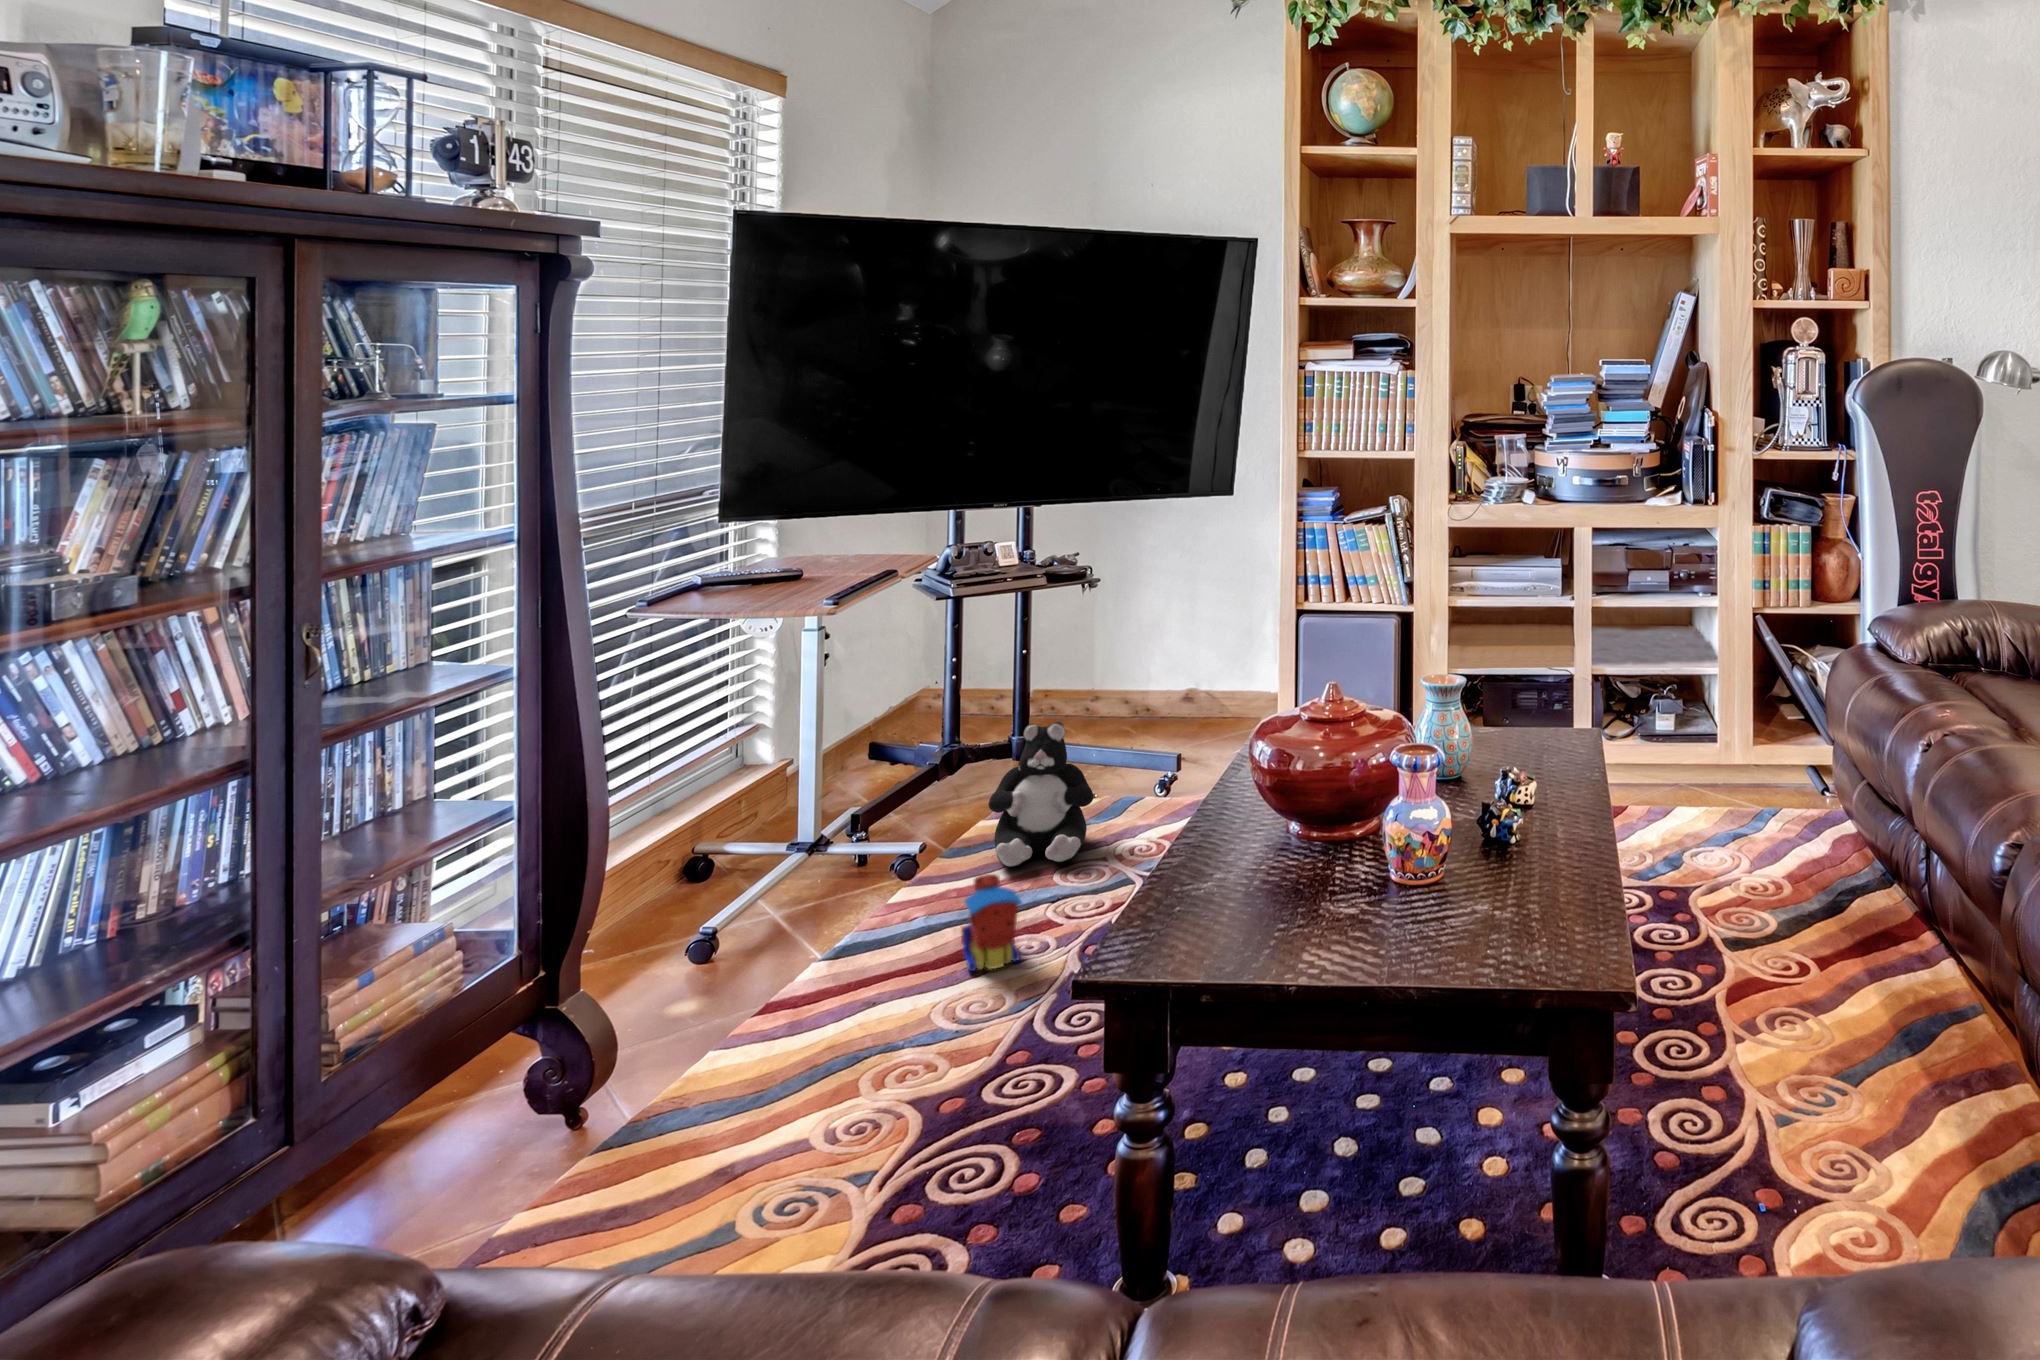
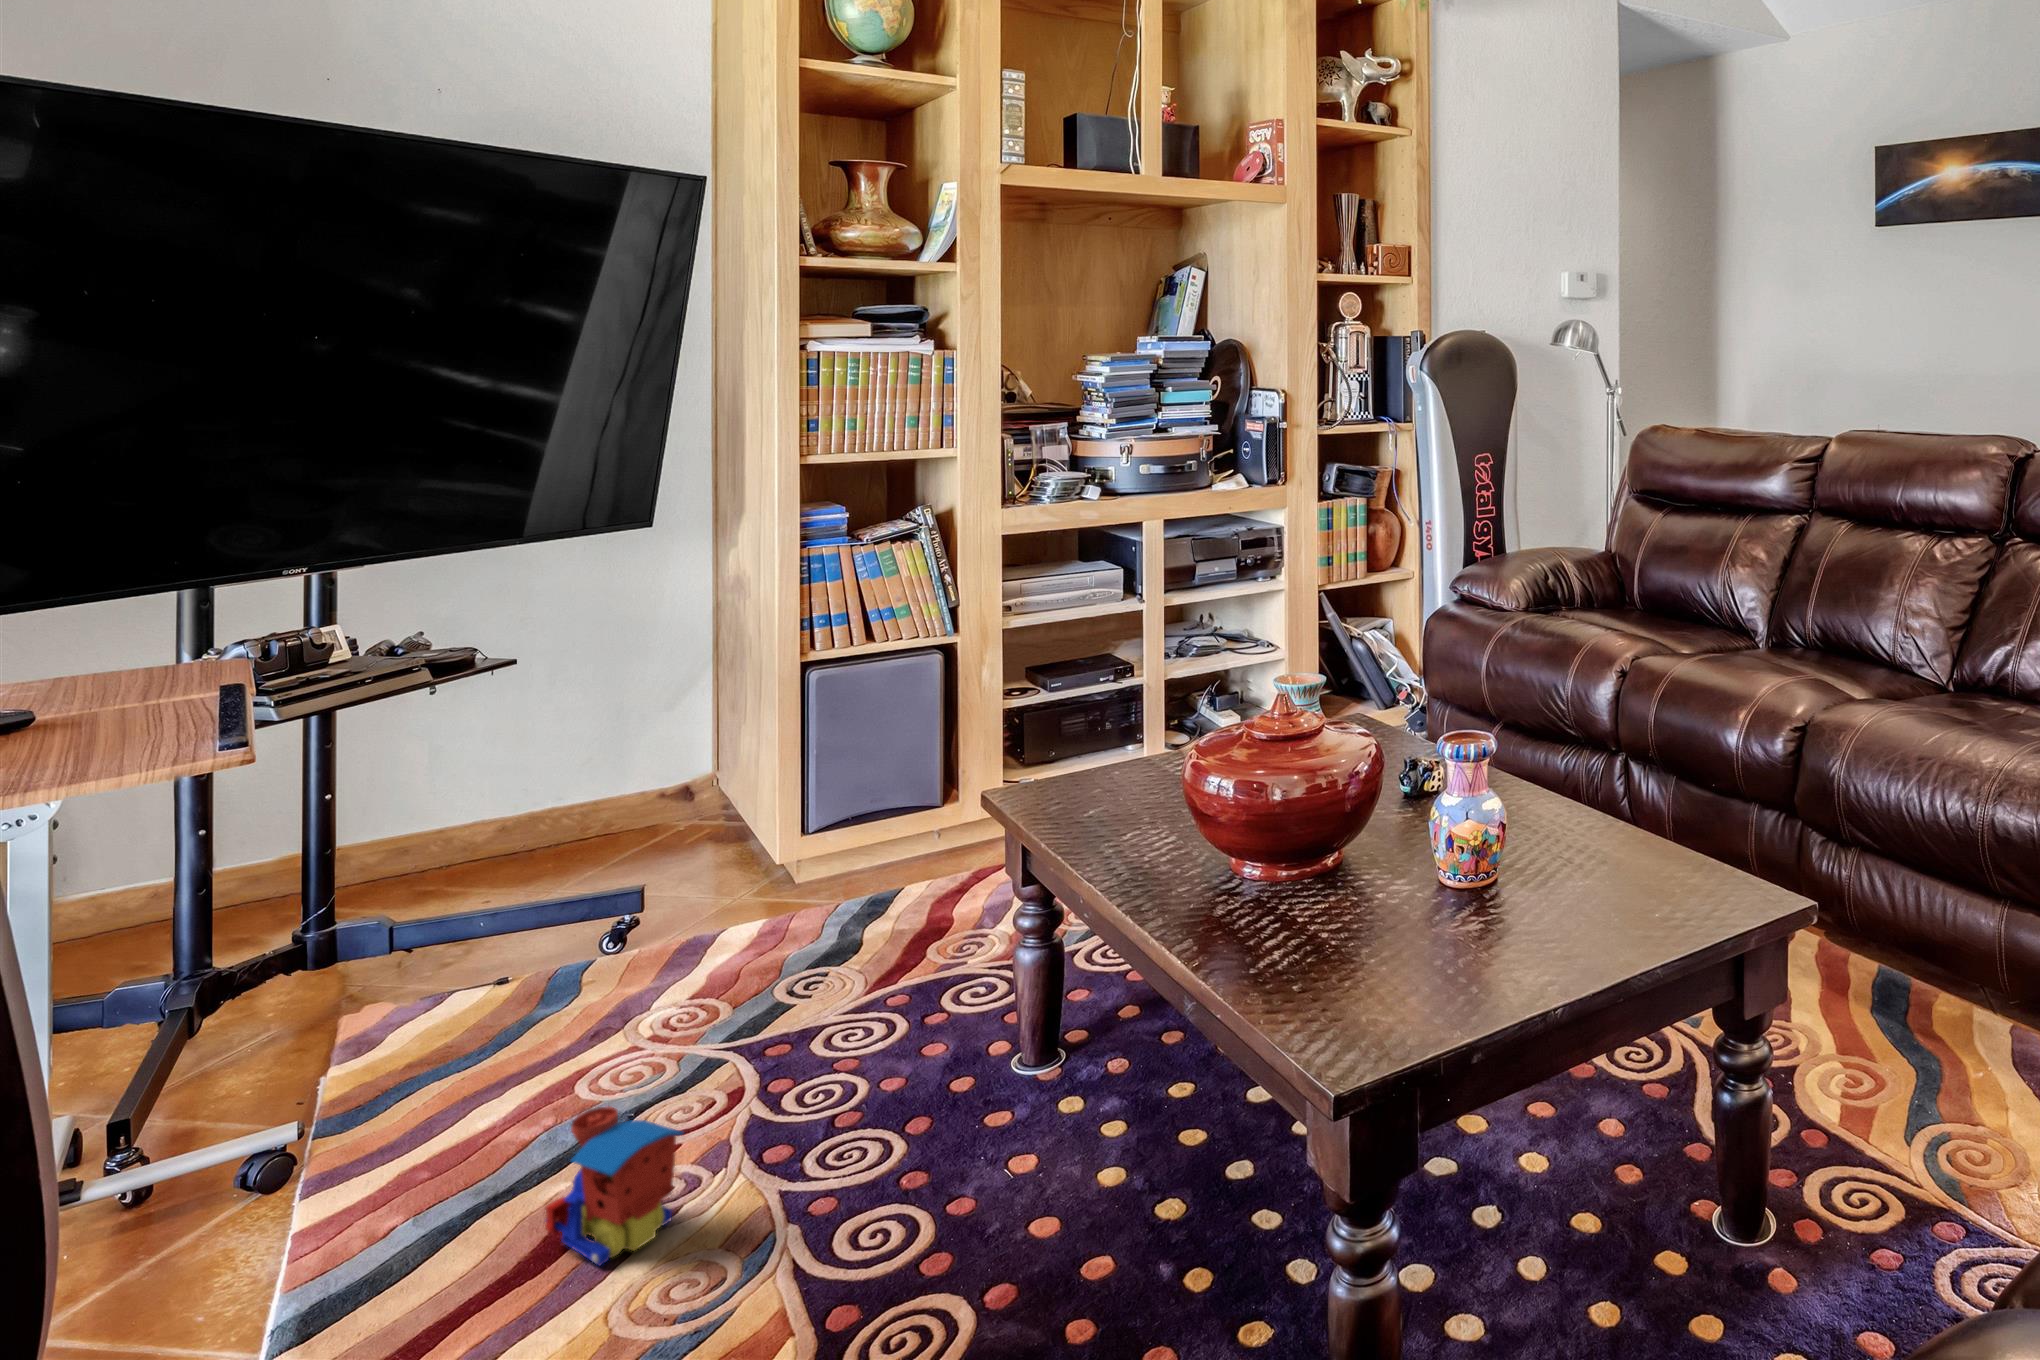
plush toy: present [988,722,1093,866] -> none [411,871,612,1106]

